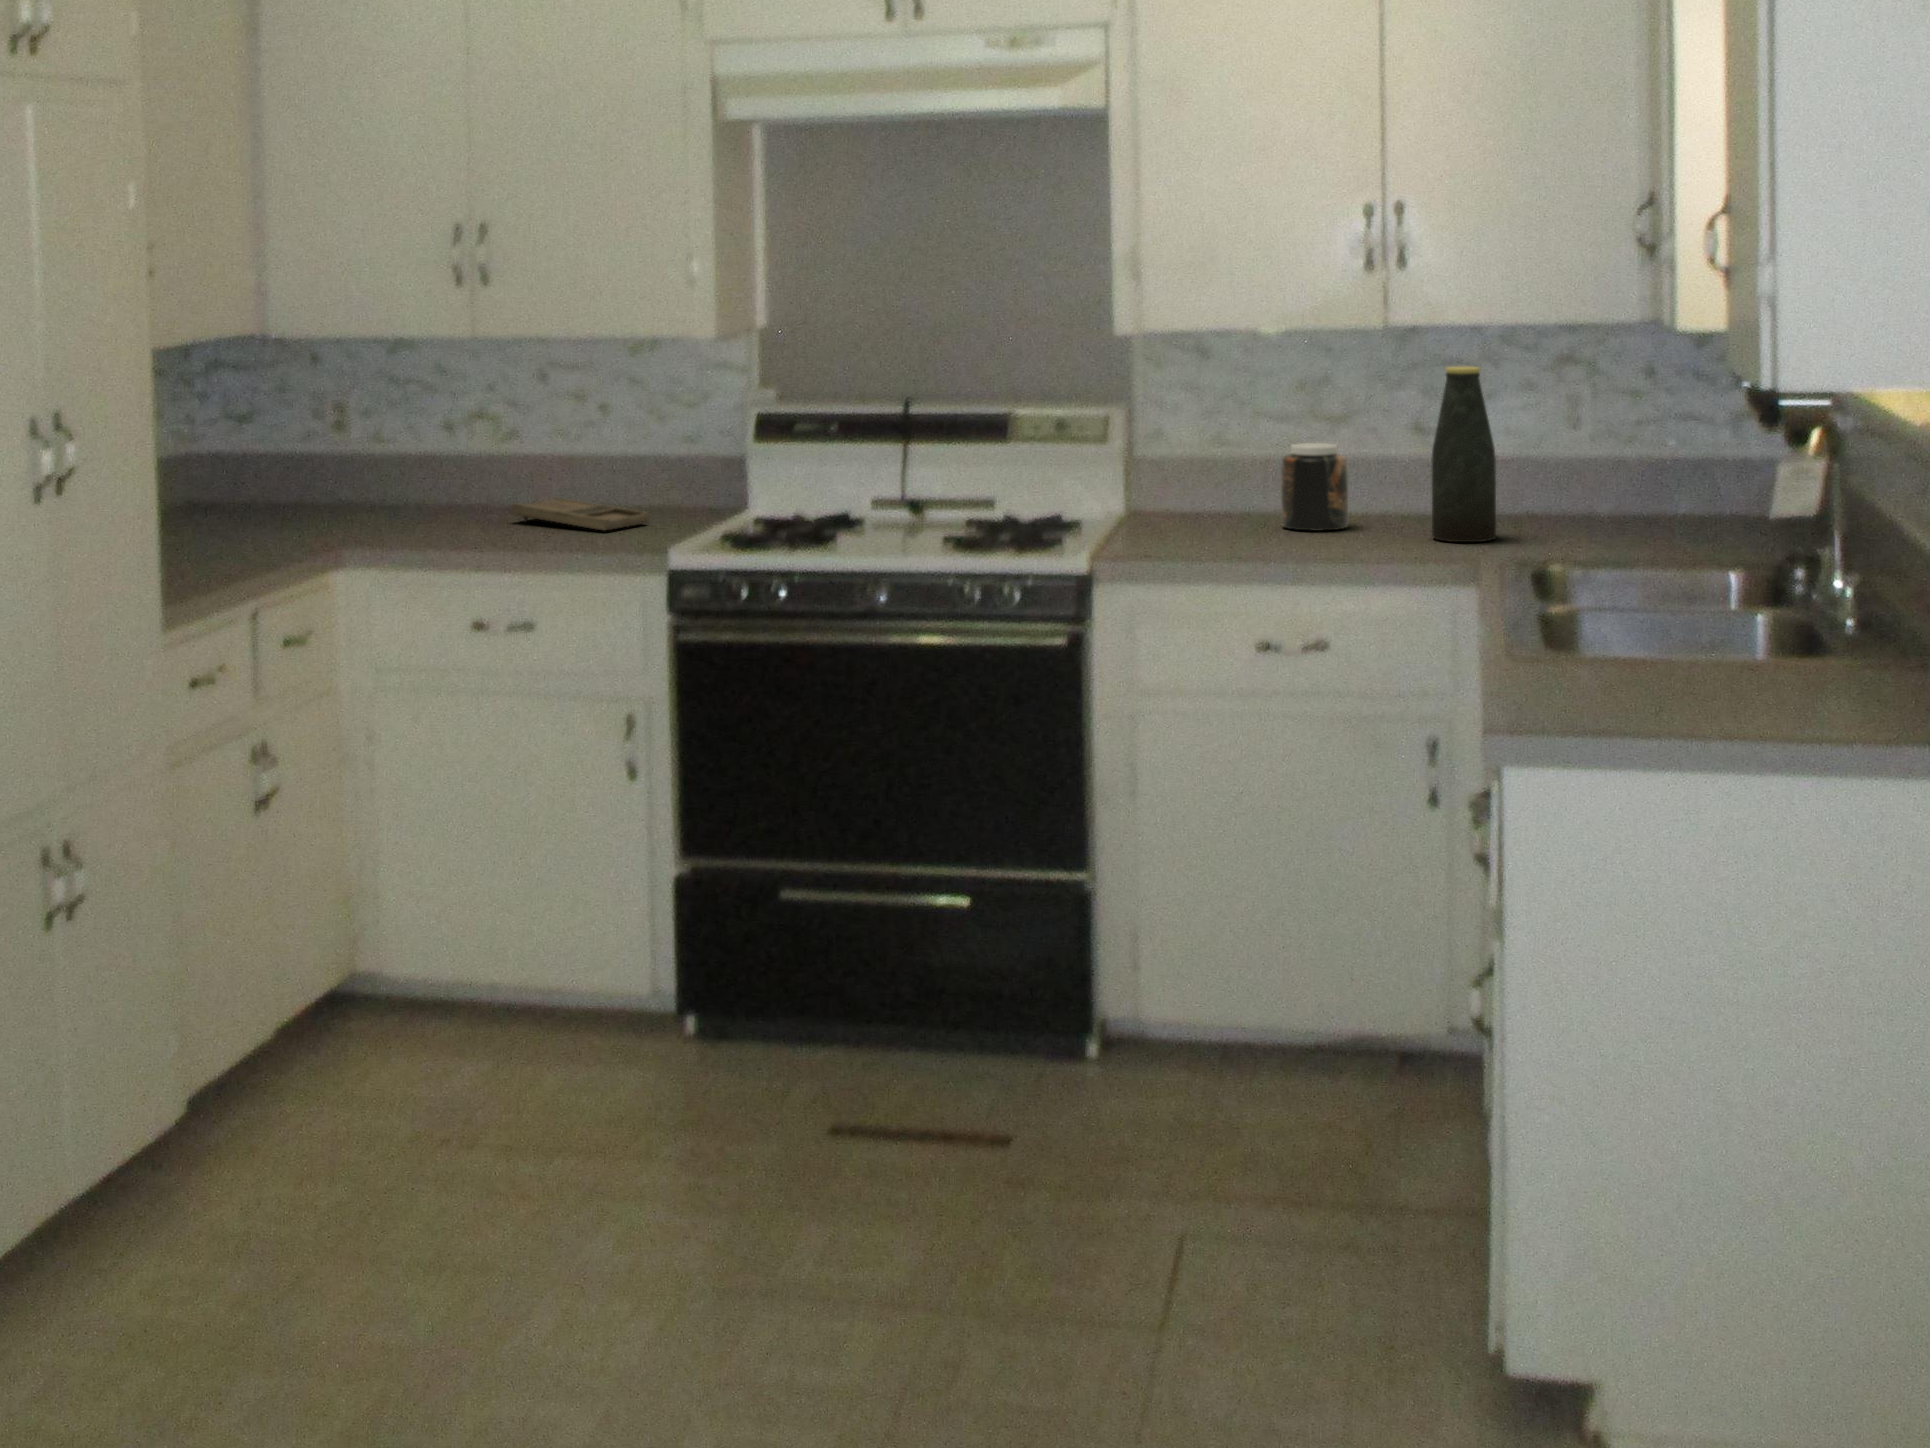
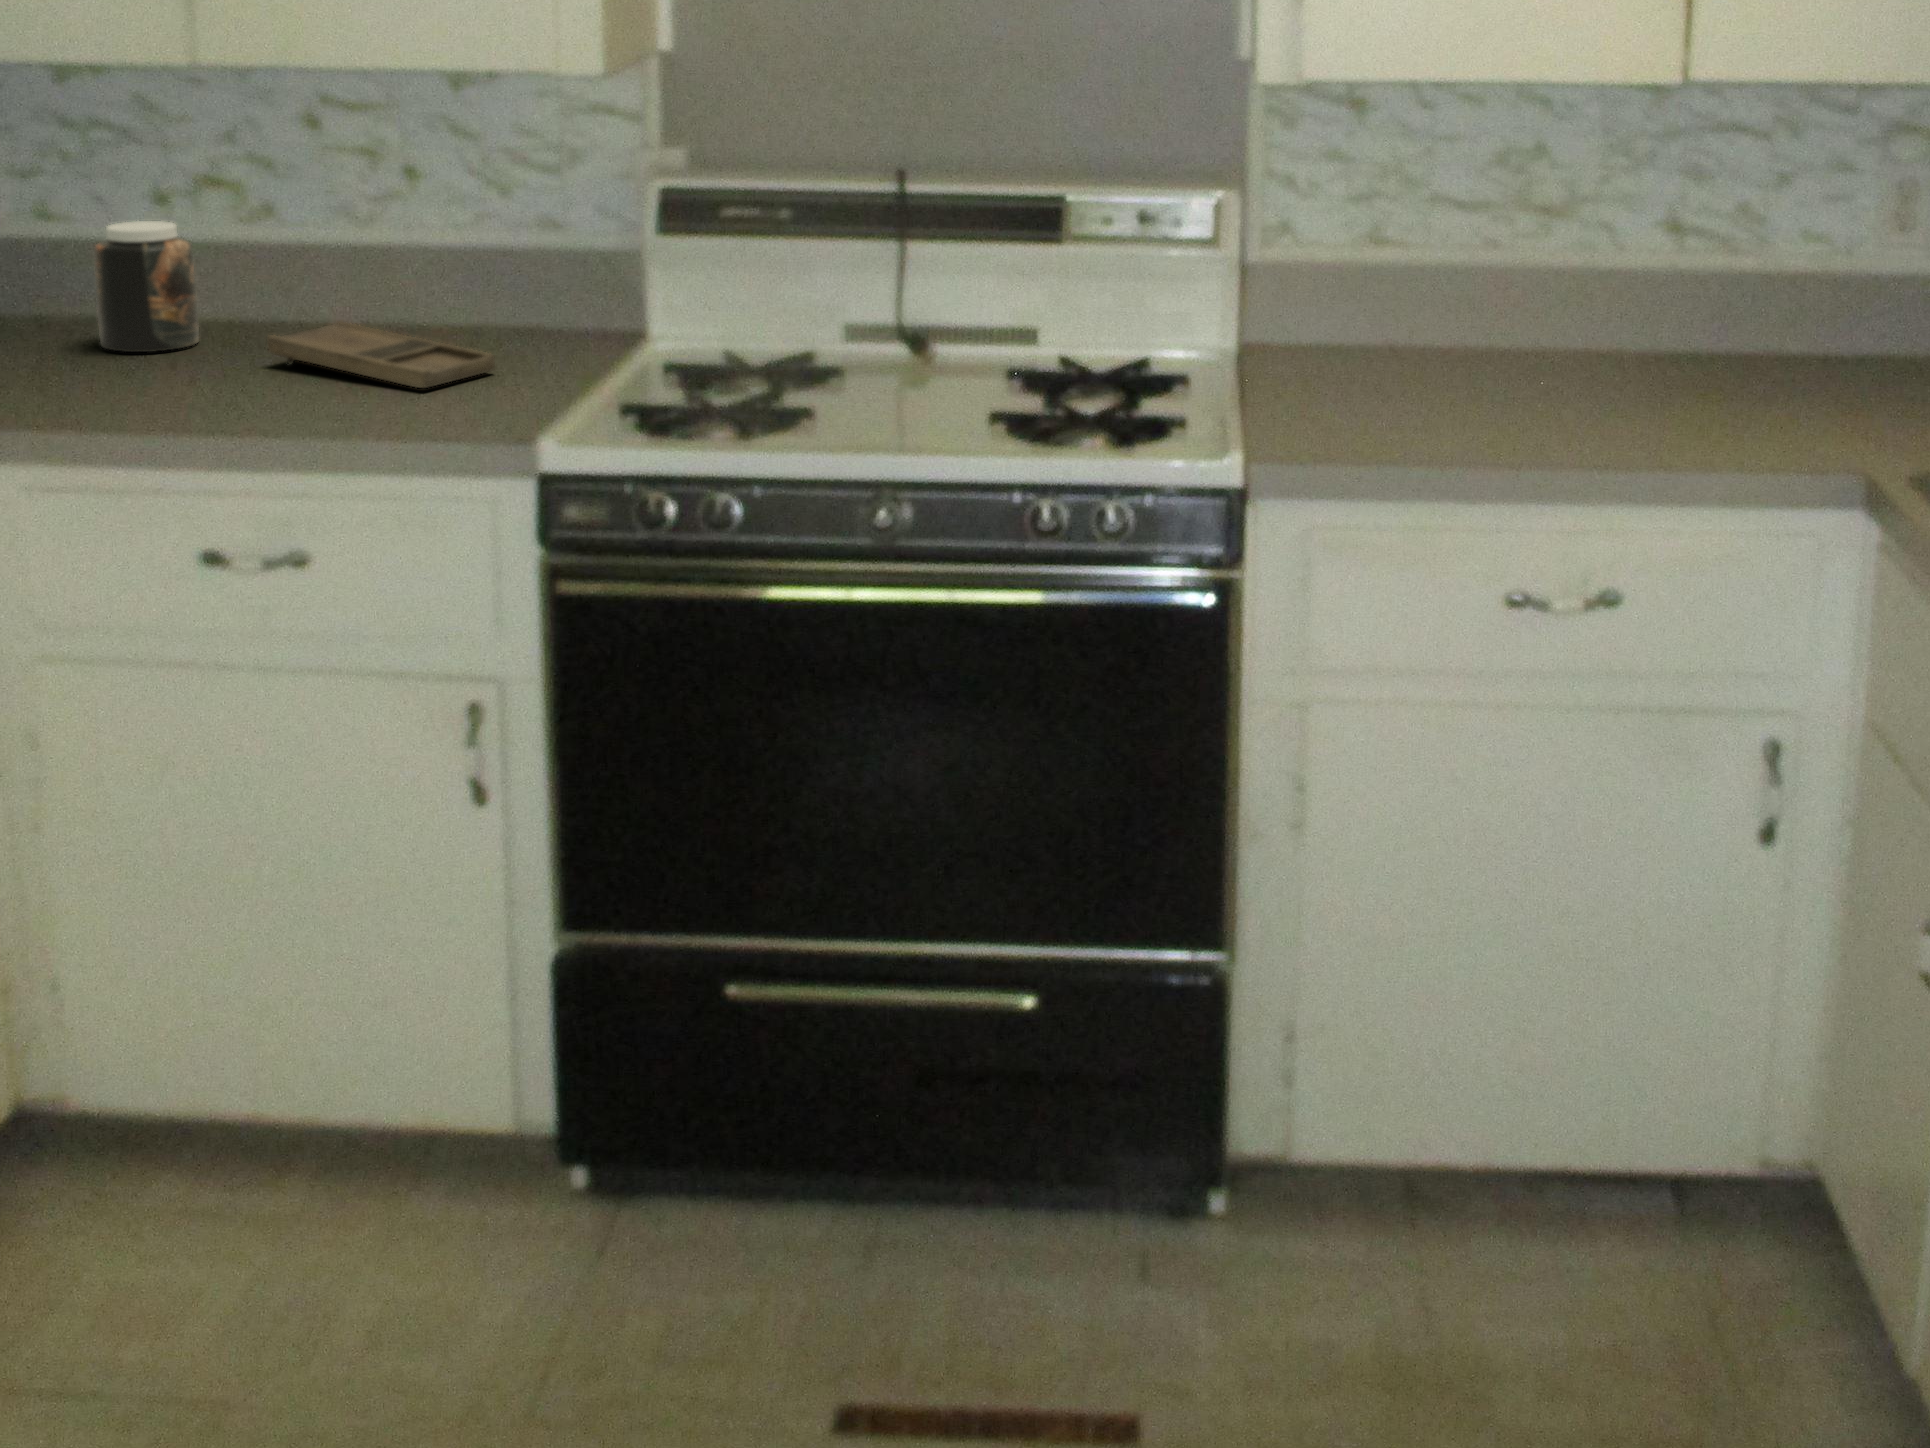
bottle: present [1431,367,1496,542] -> none [1741,146,1853,423]
jar: present [1281,443,1348,531] -> present [94,221,199,352]

